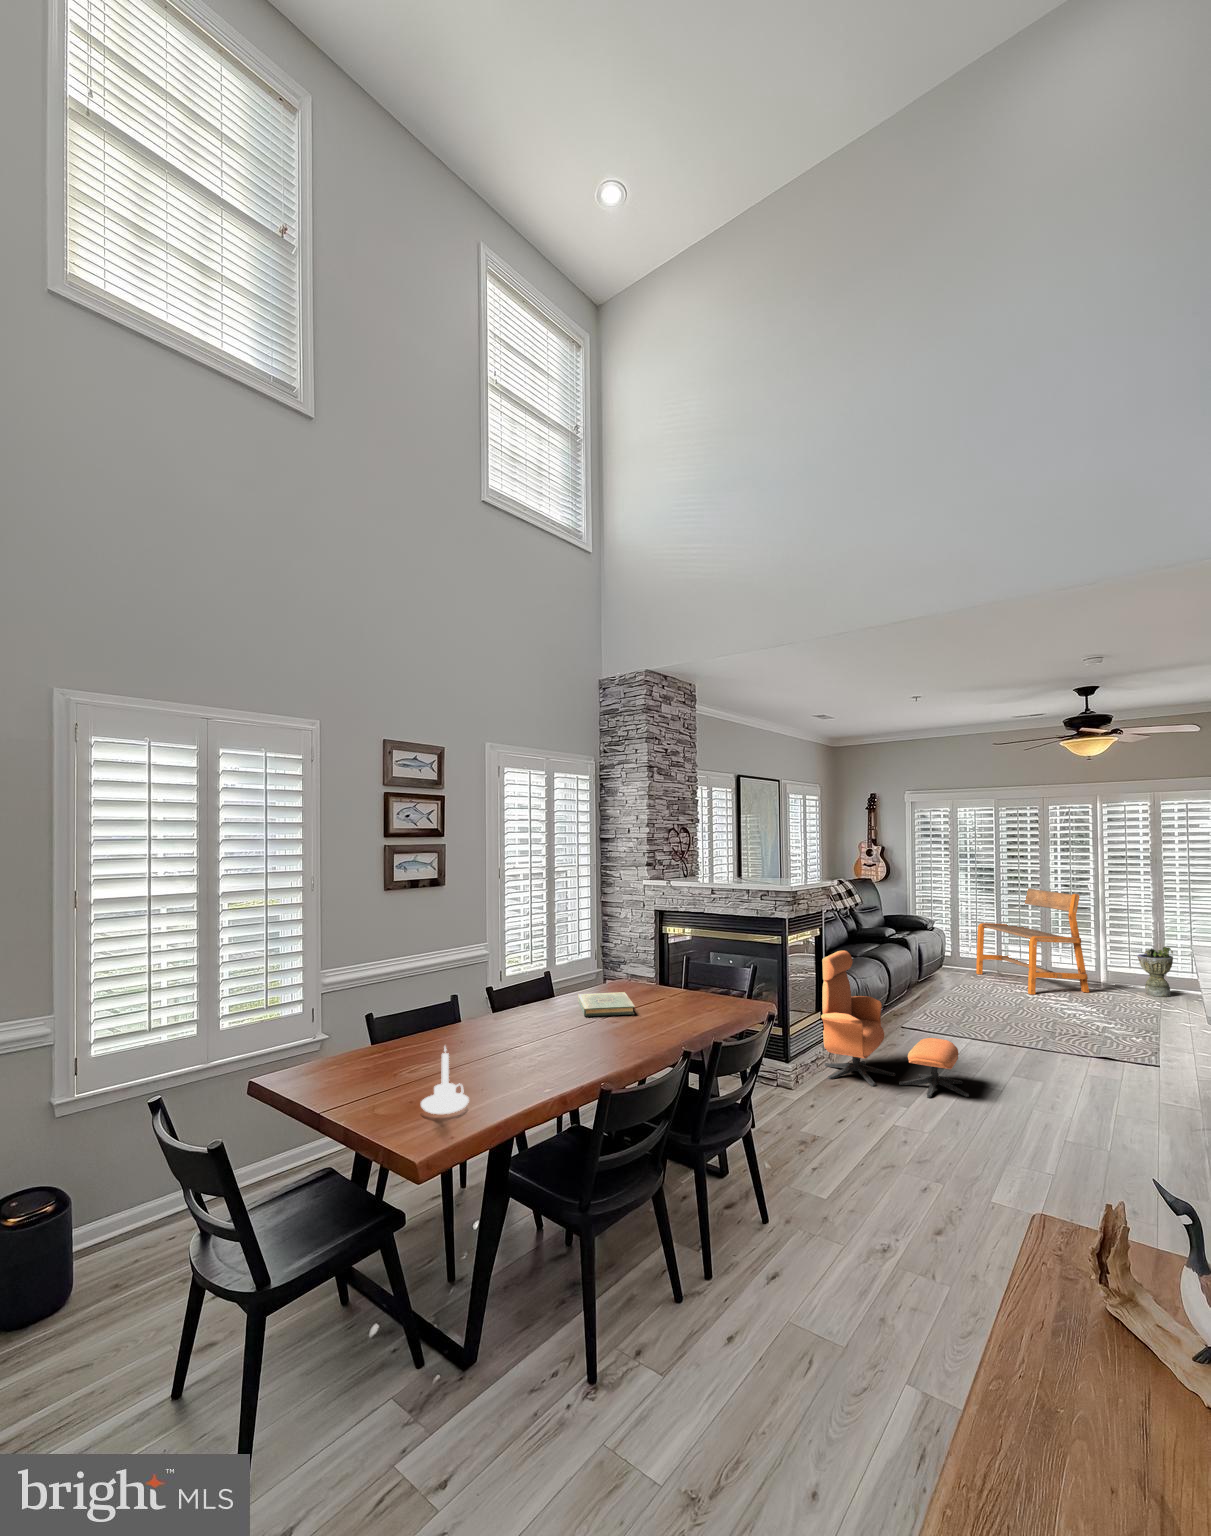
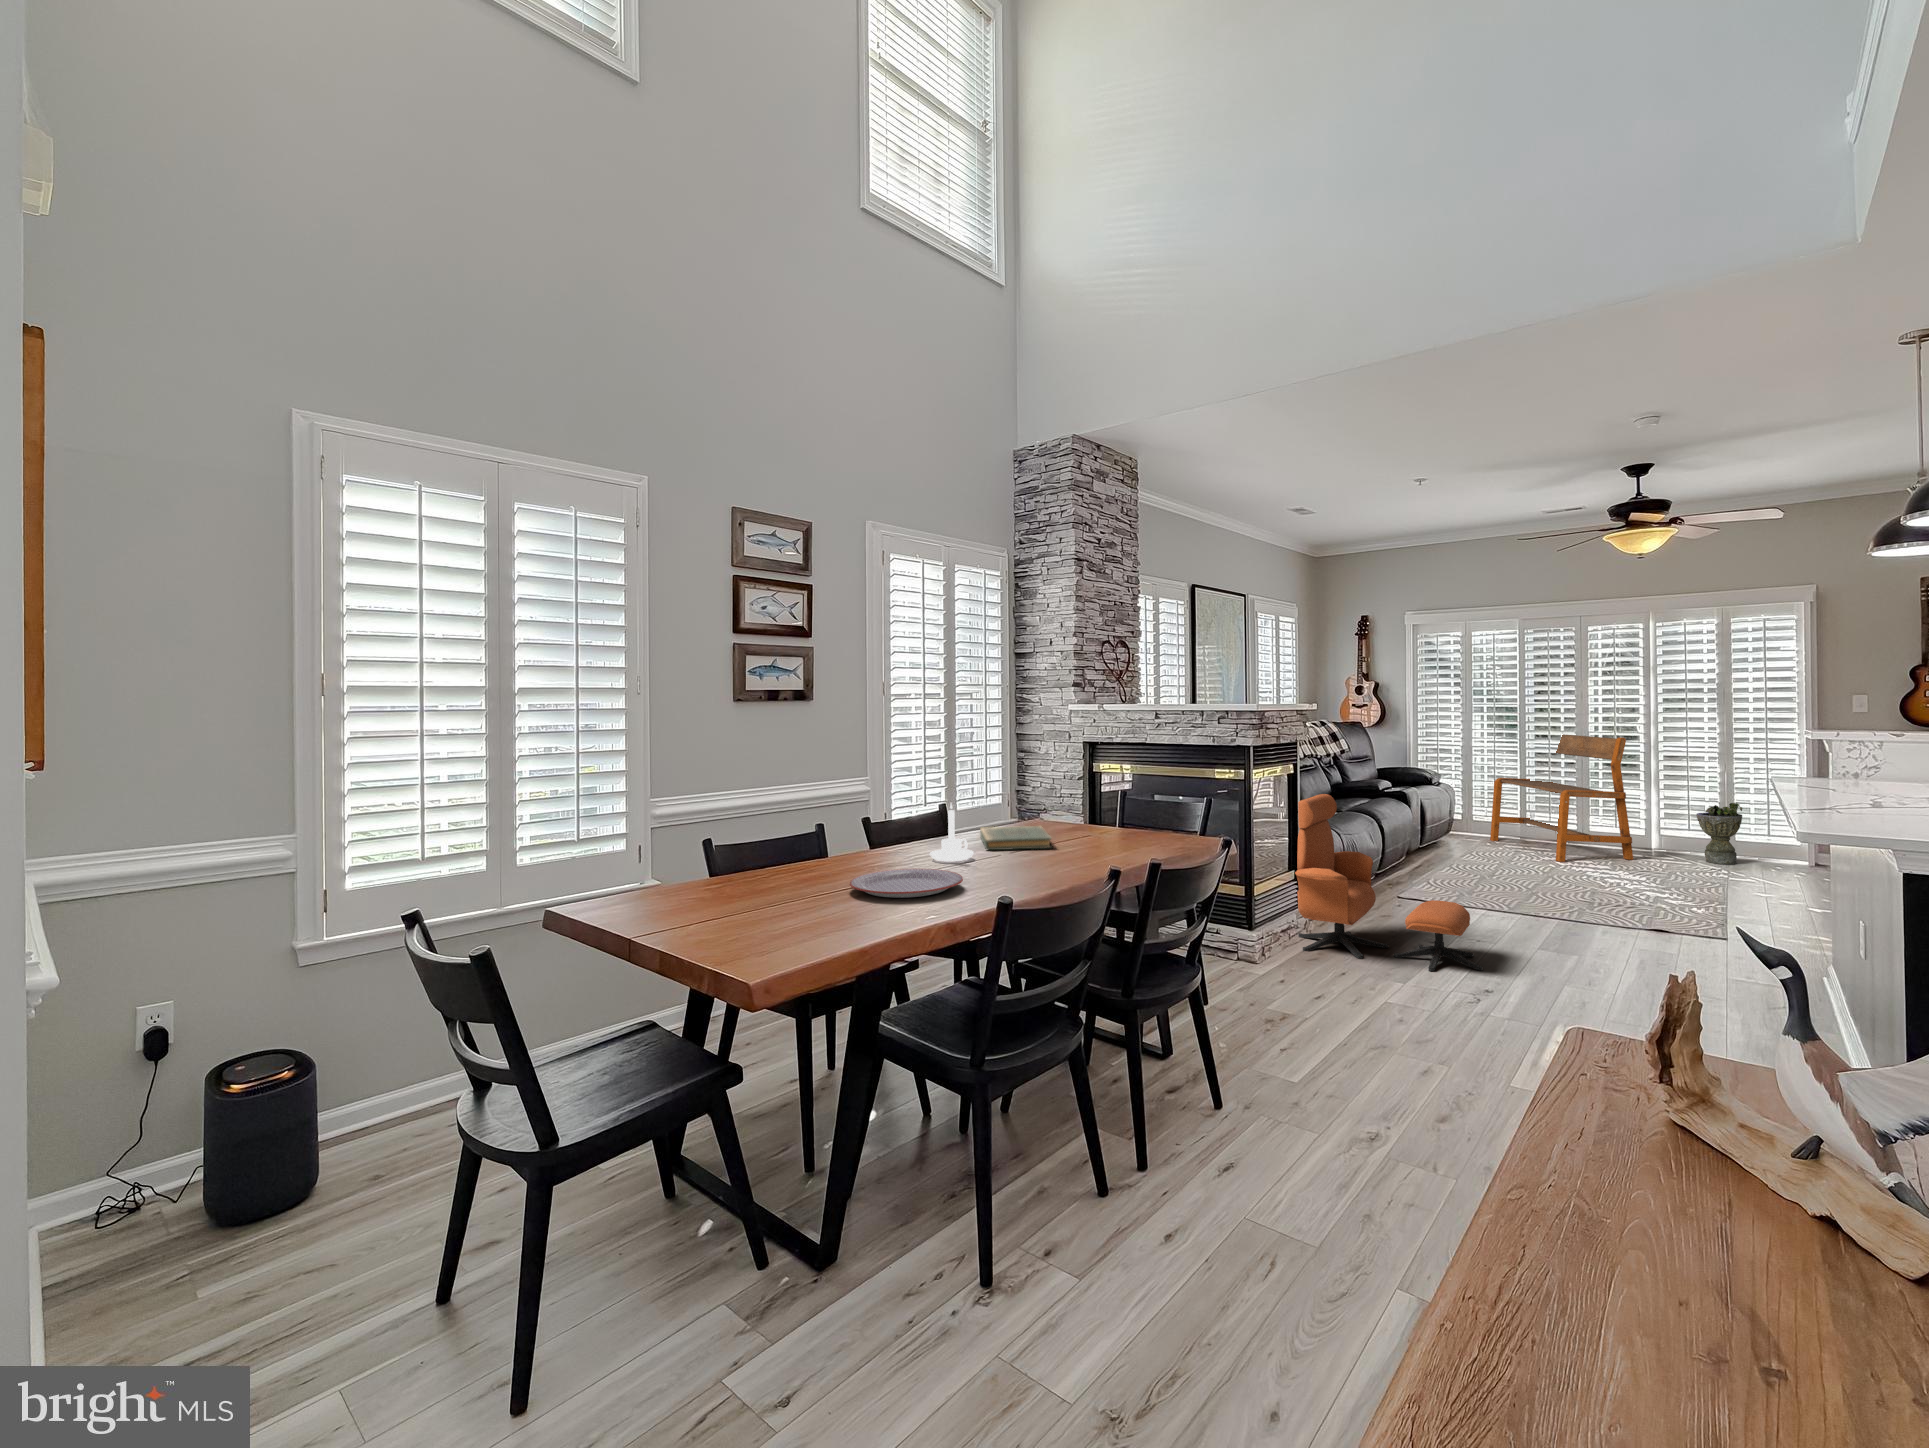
plate: none [486,1040,571,1069] -> present [850,868,963,898]
candle holder: present [421,1047,469,1114] -> present [930,803,974,861]

